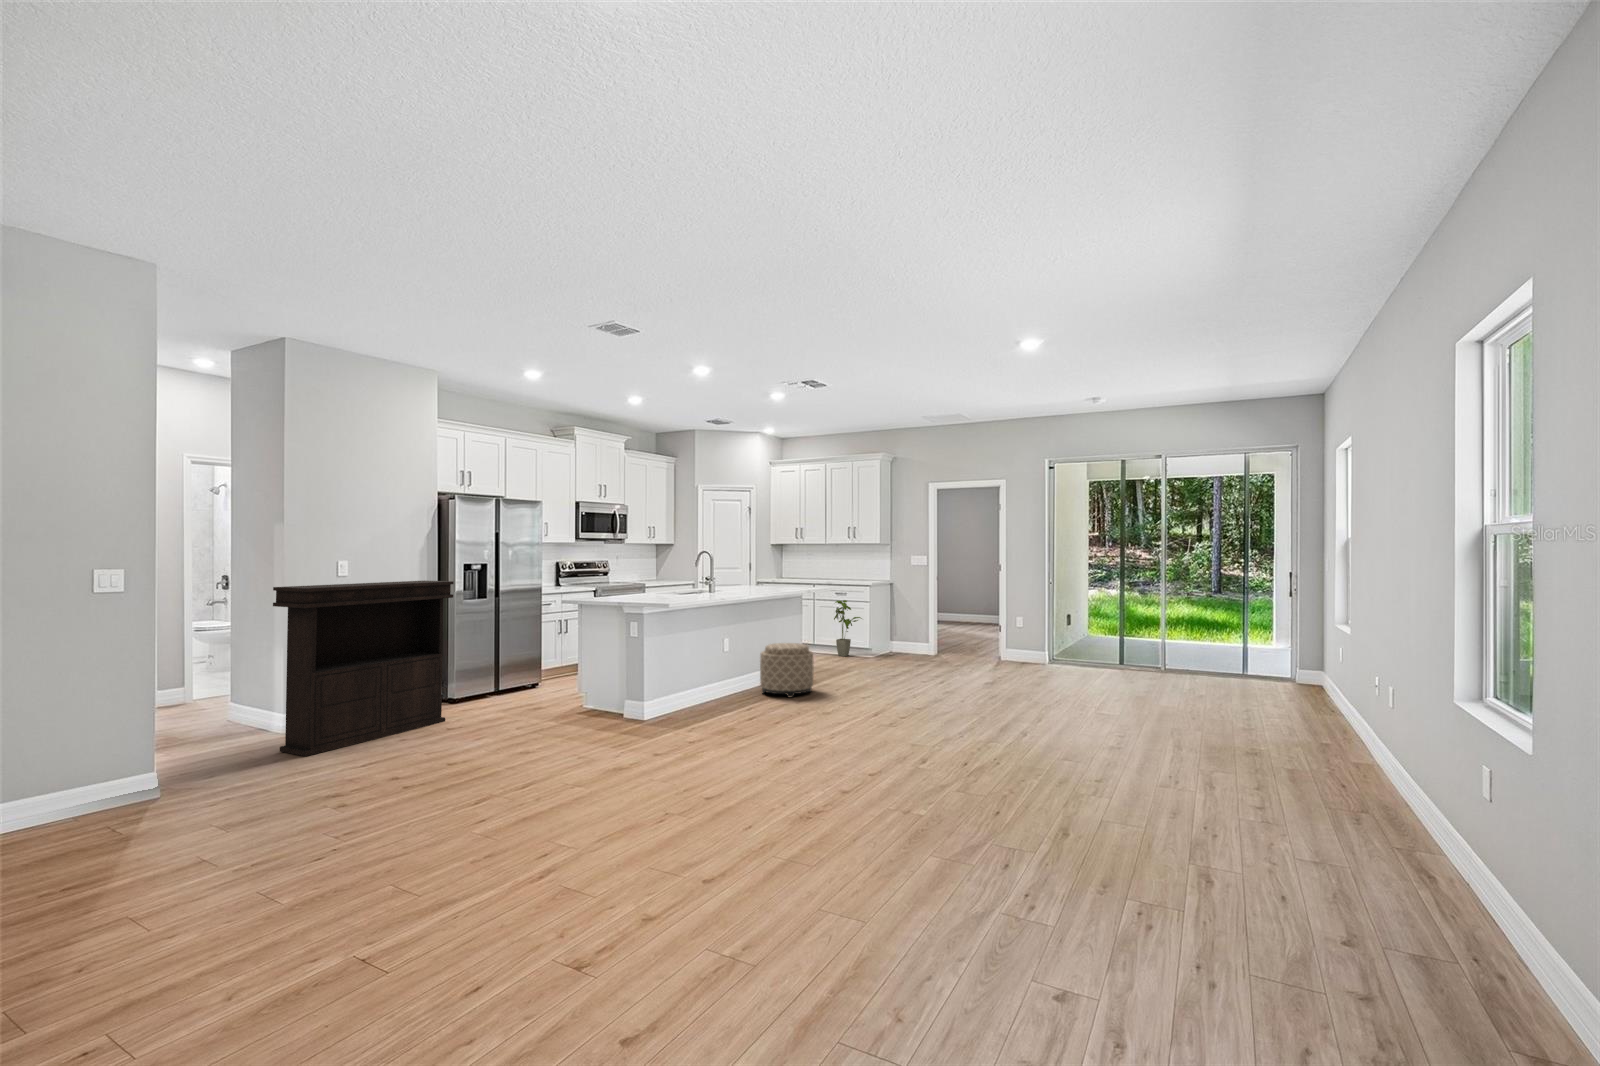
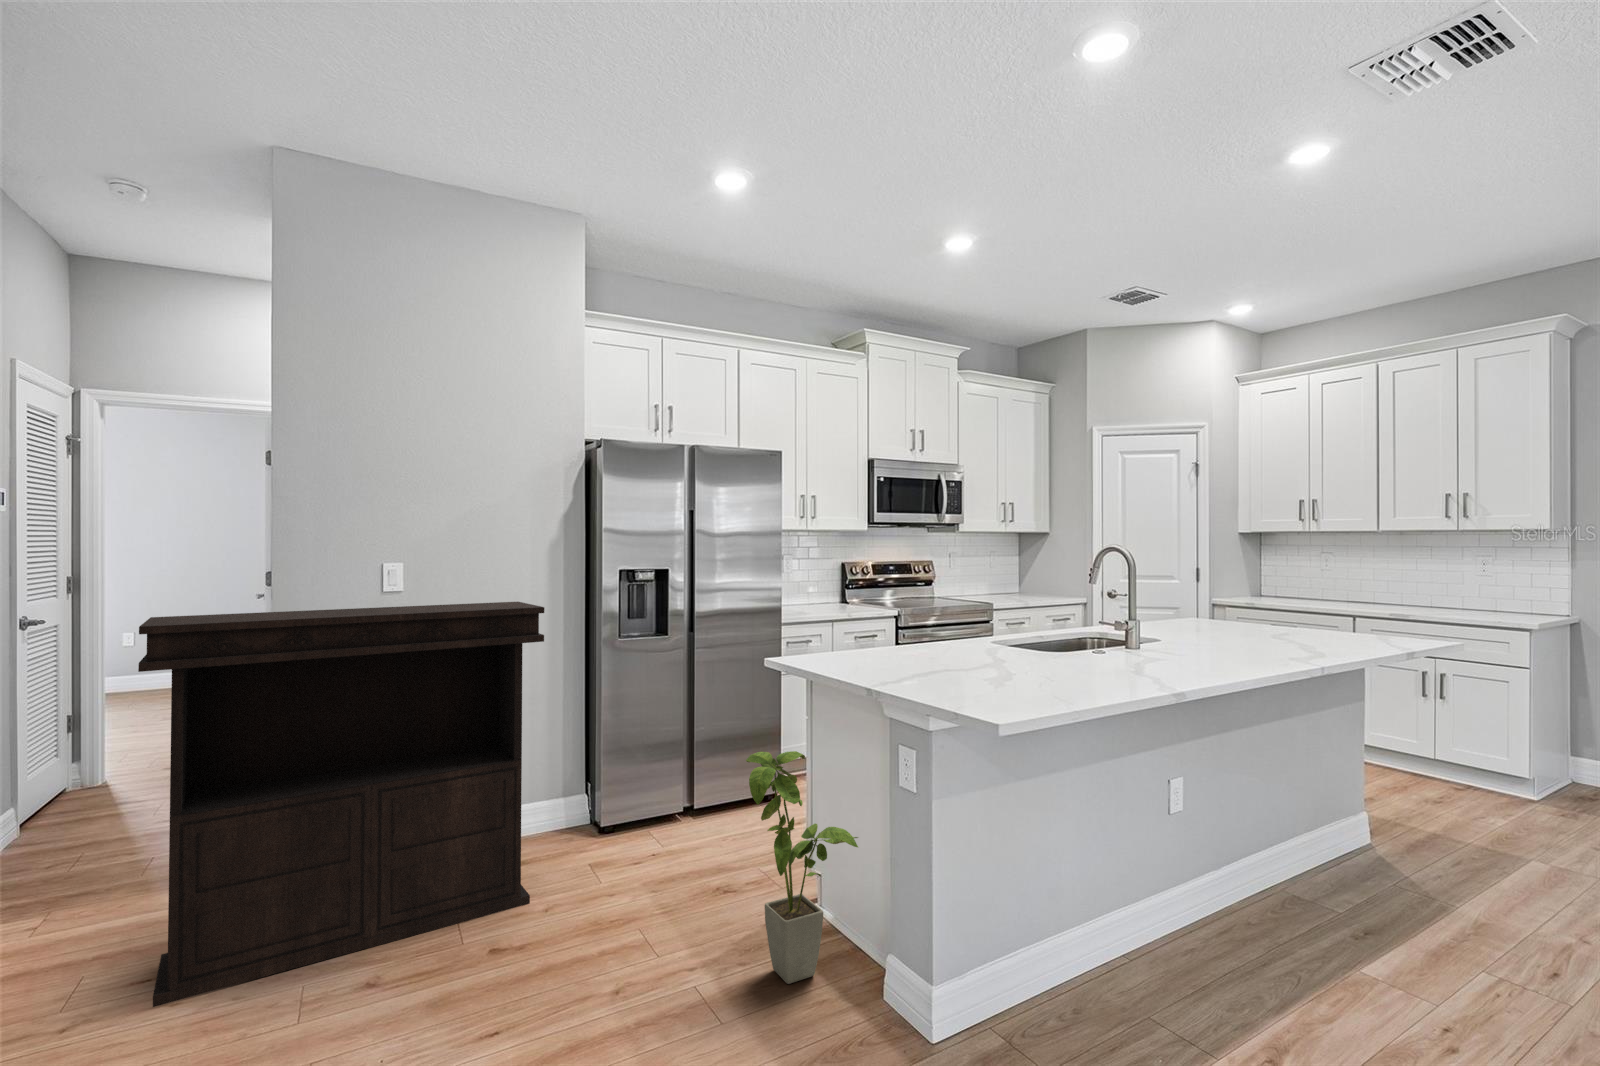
house plant: present [834,600,862,656] -> present [746,751,858,984]
ottoman: present [760,643,813,697] -> none [1278,793,1468,987]

